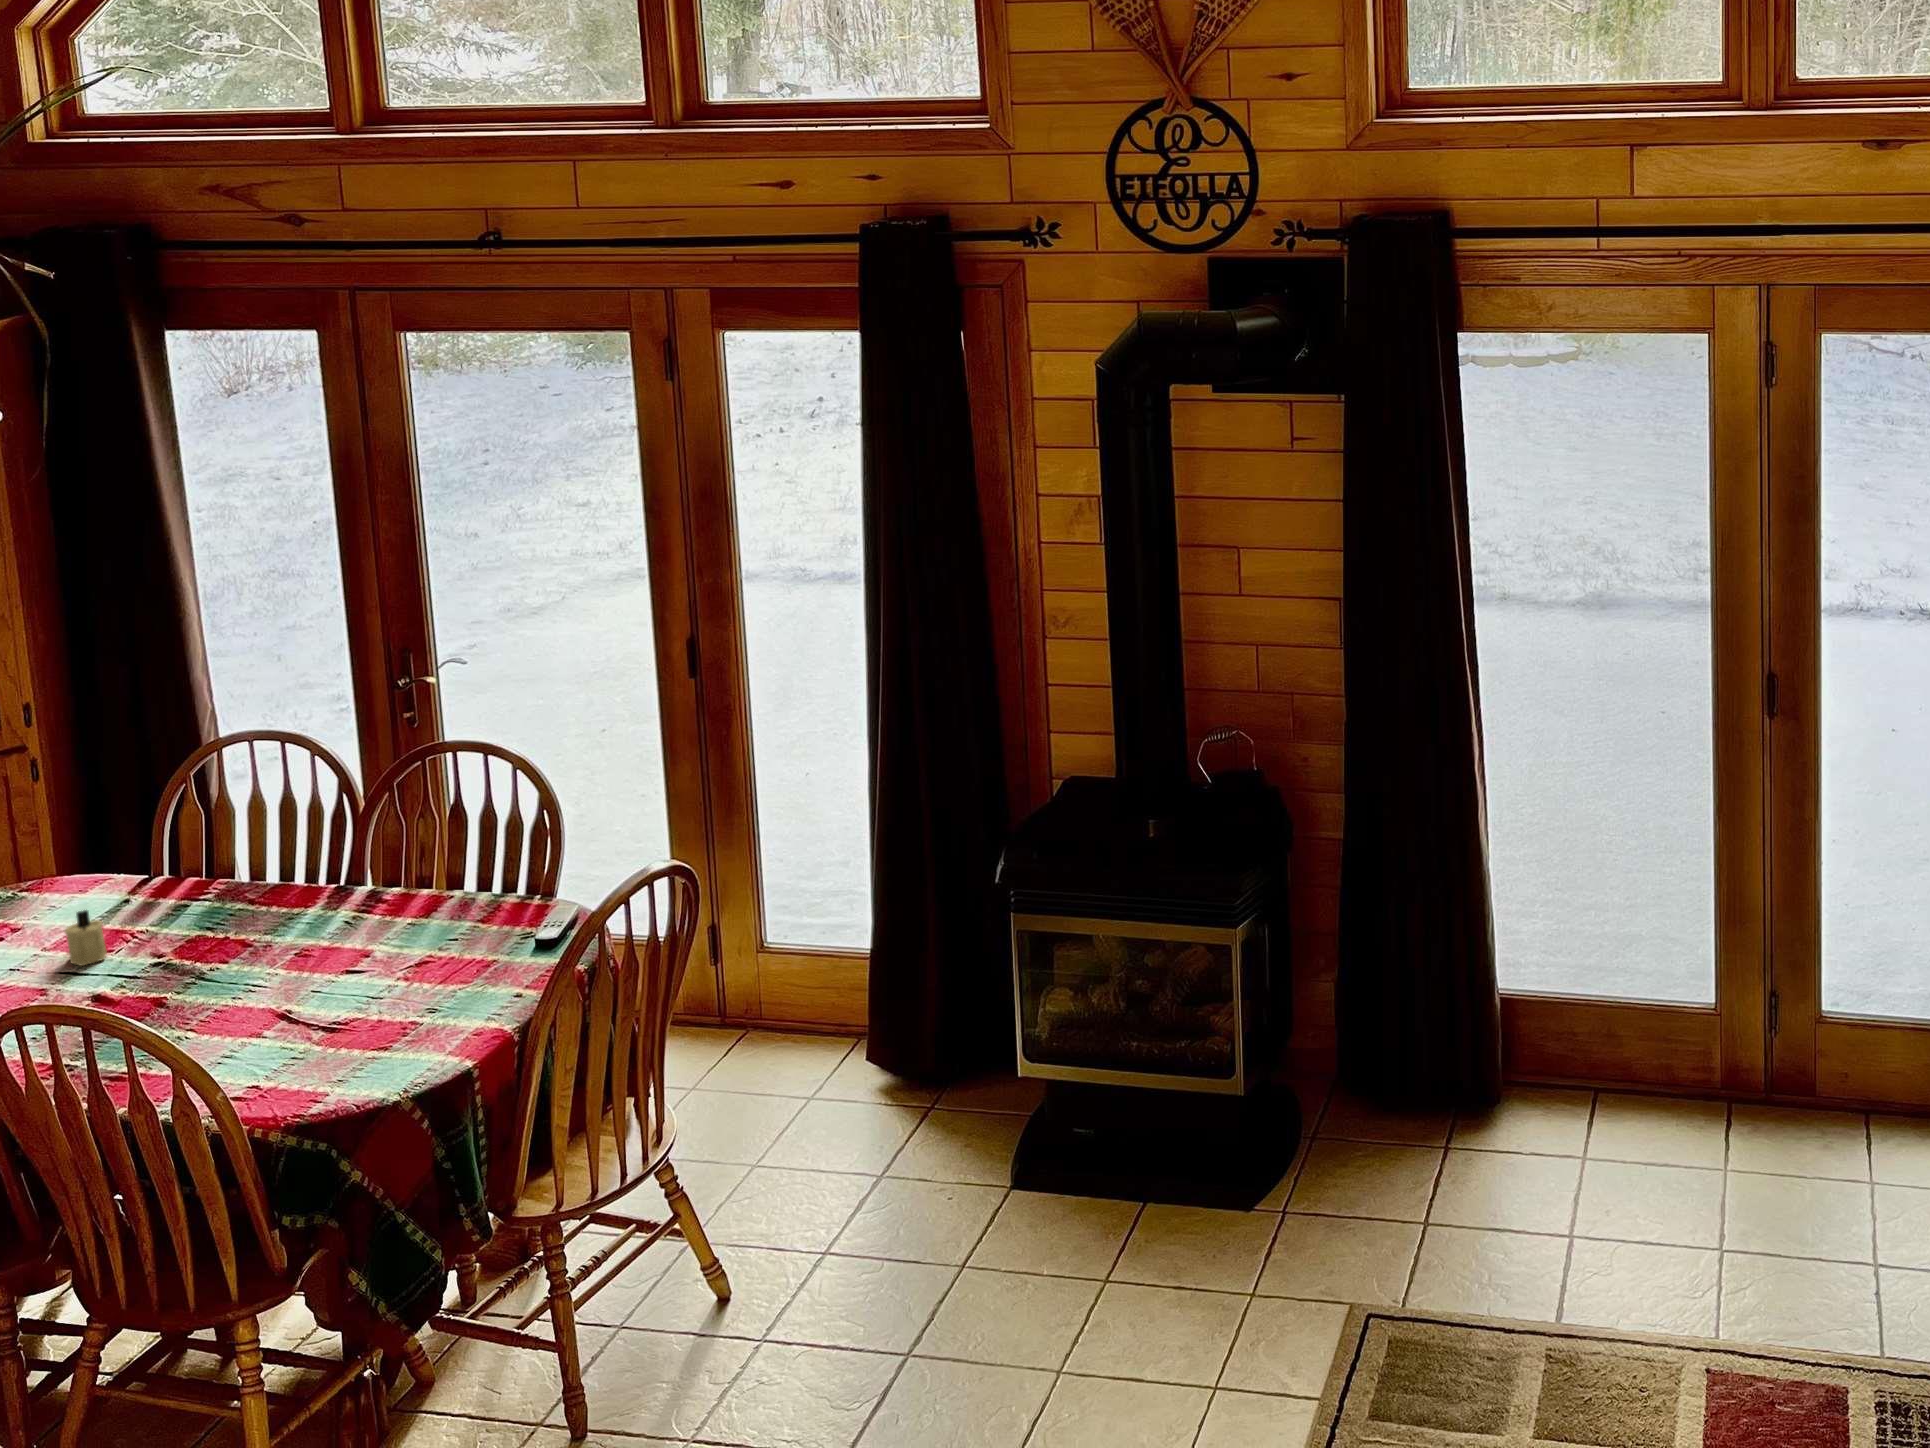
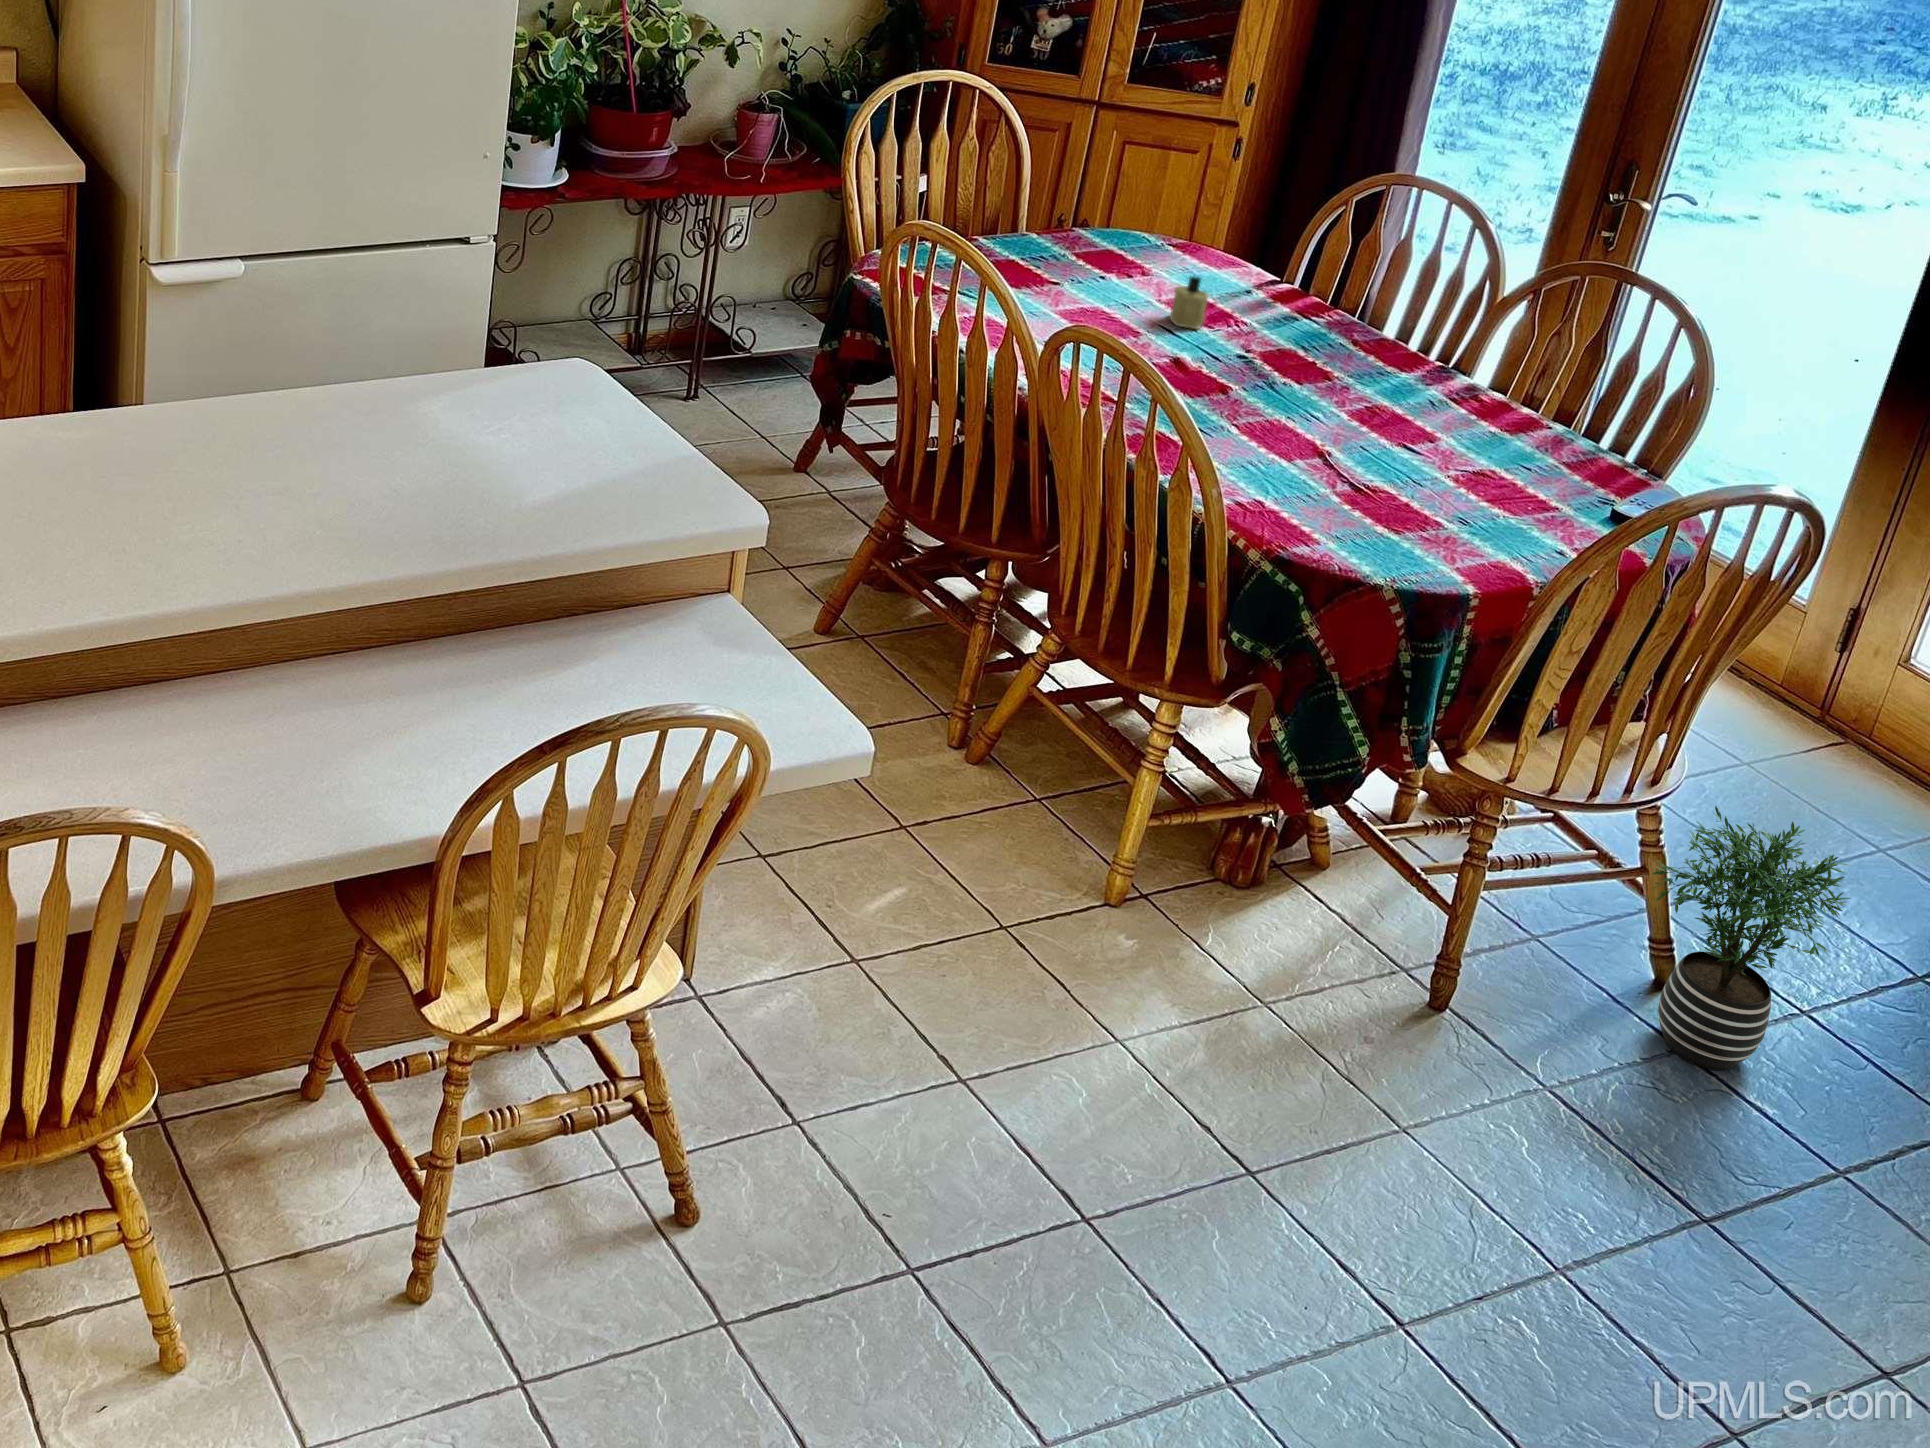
potted plant: none [685,1110,832,1346] -> present [1652,806,1851,1070]

